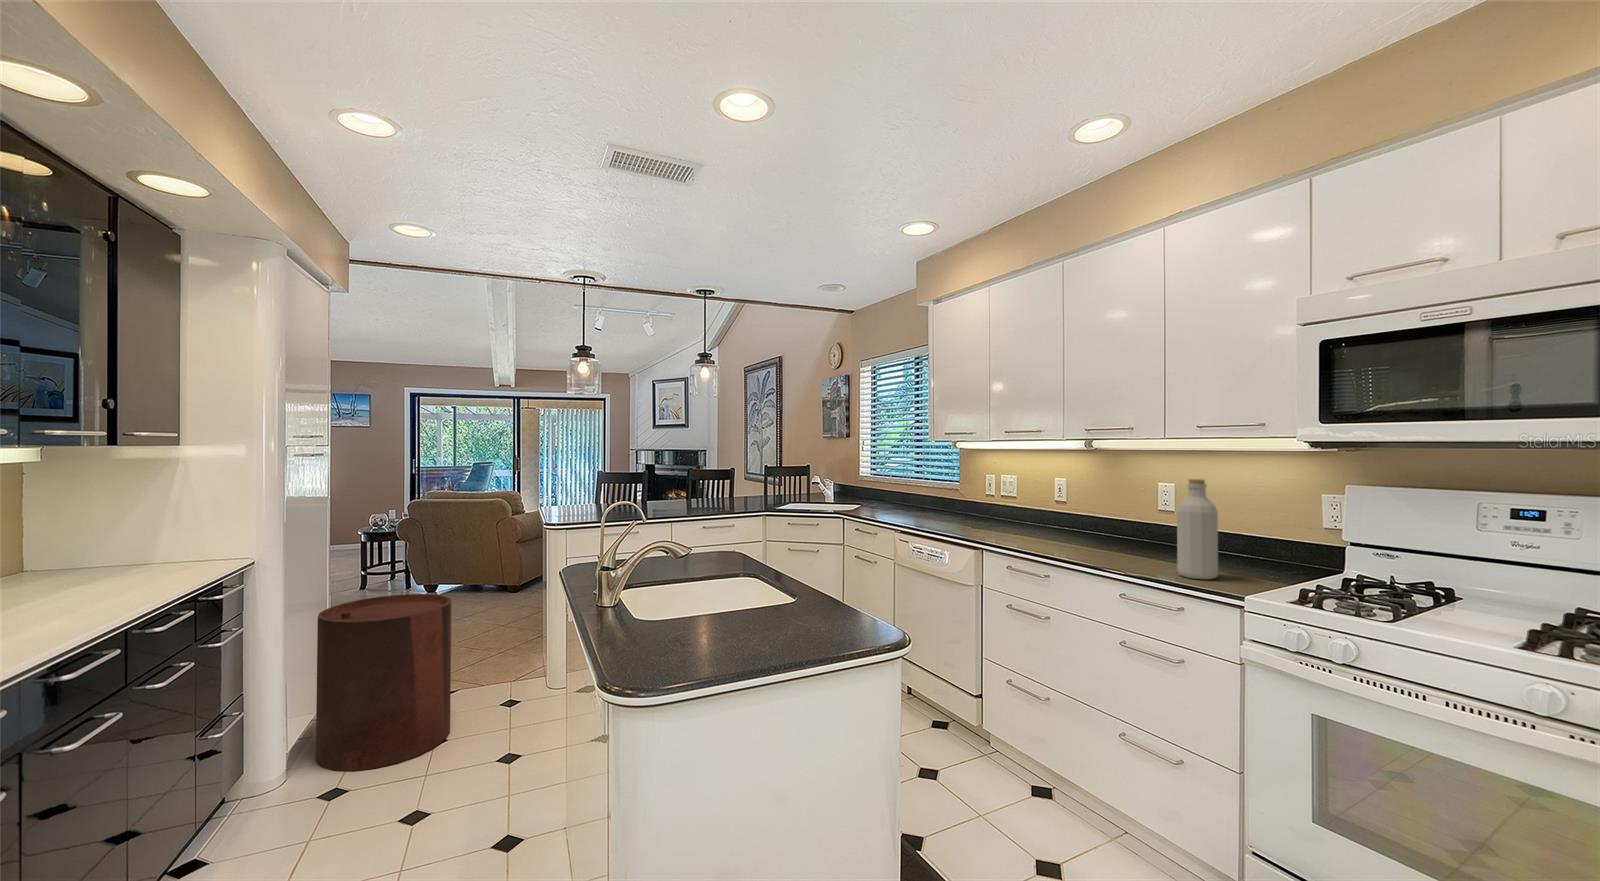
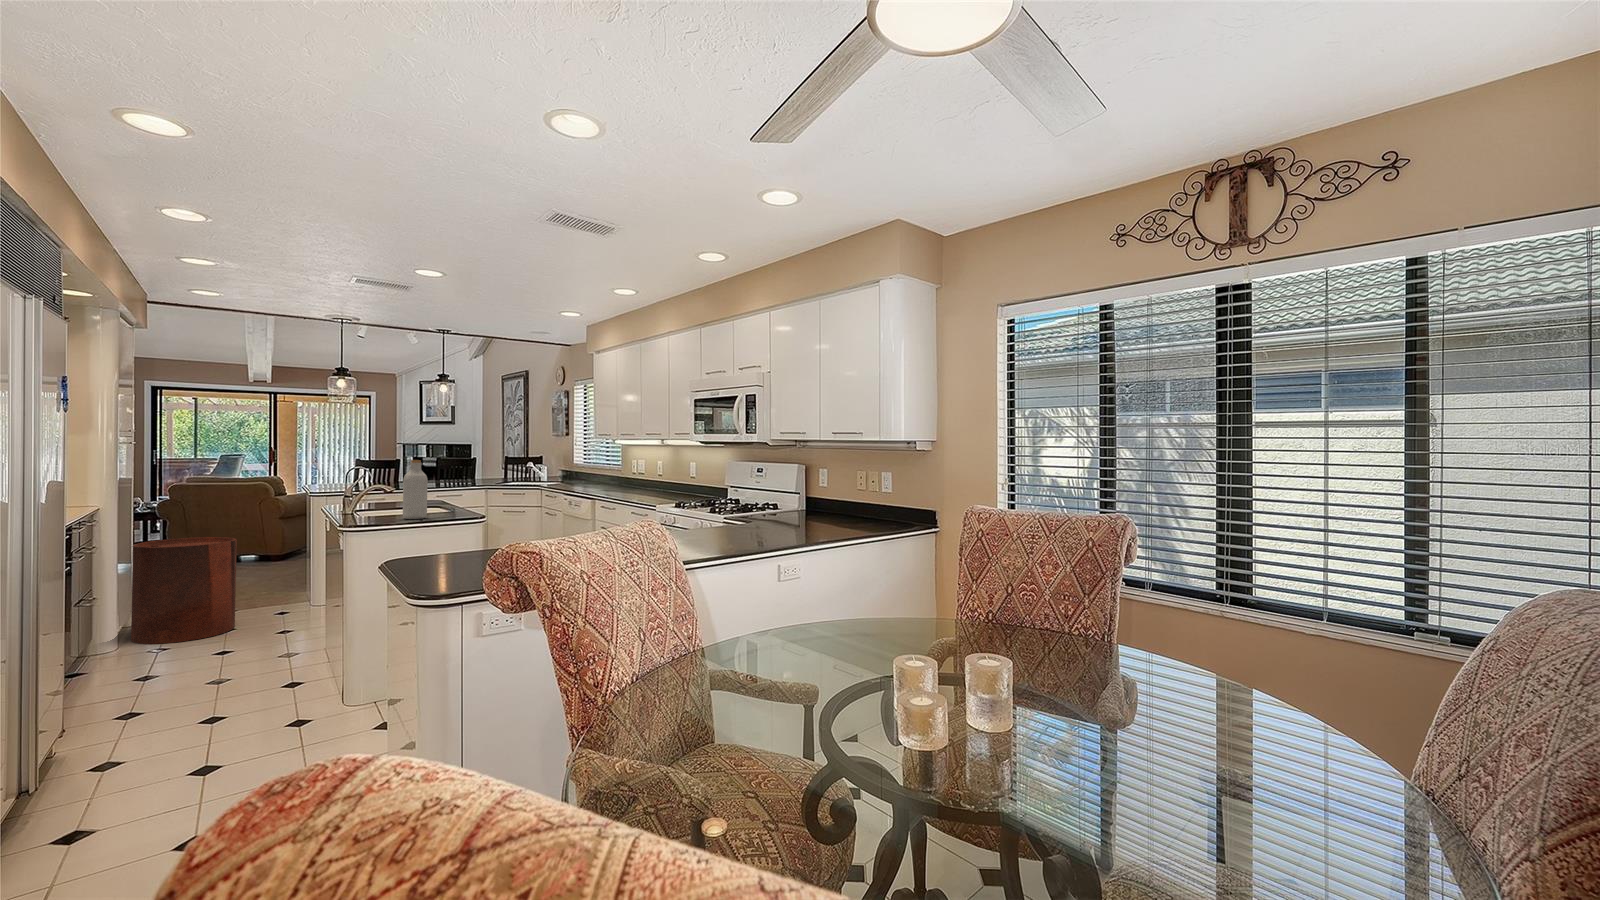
bottle: present [1177,479,1218,579] -> present [403,460,428,519]

